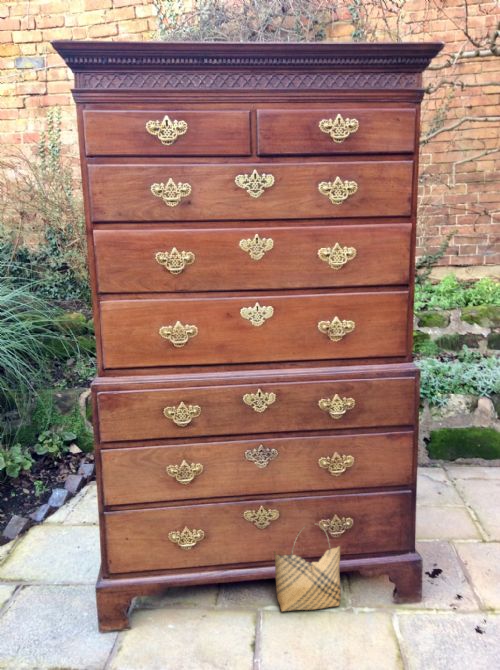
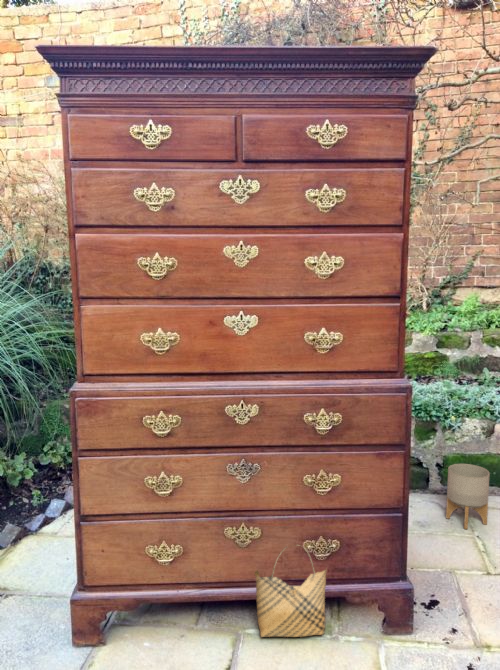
planter: none [438,439,478,501] -> present [446,464,490,529]

